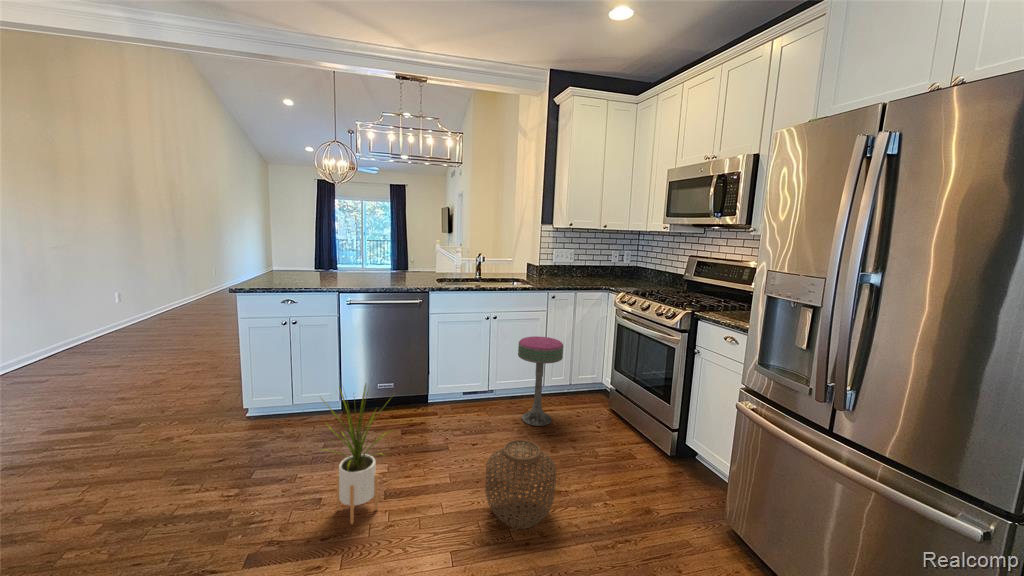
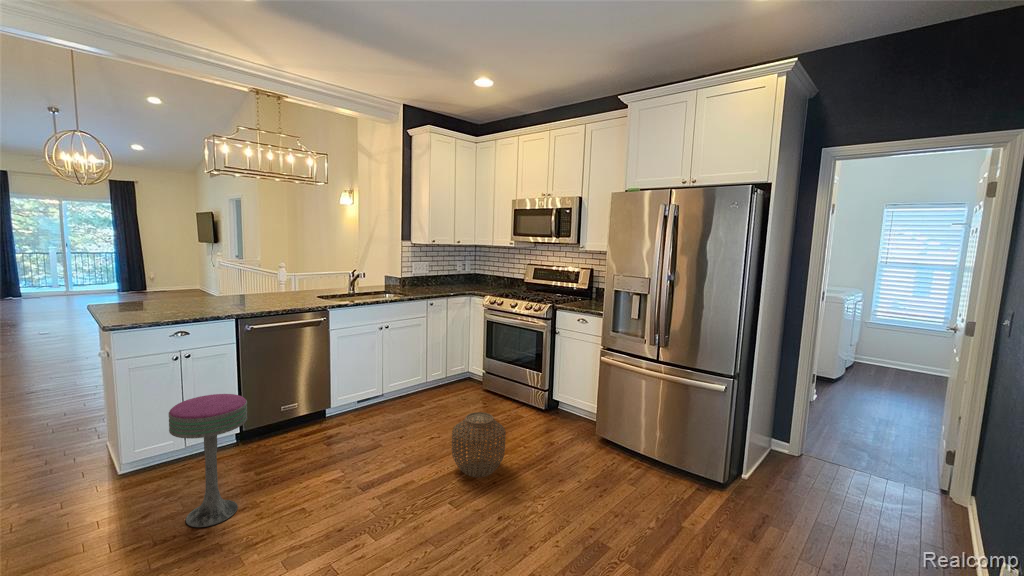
bar stool: present [518,336,563,426] -> present [169,394,247,527]
house plant: present [322,384,386,524] -> none [315,387,386,519]

